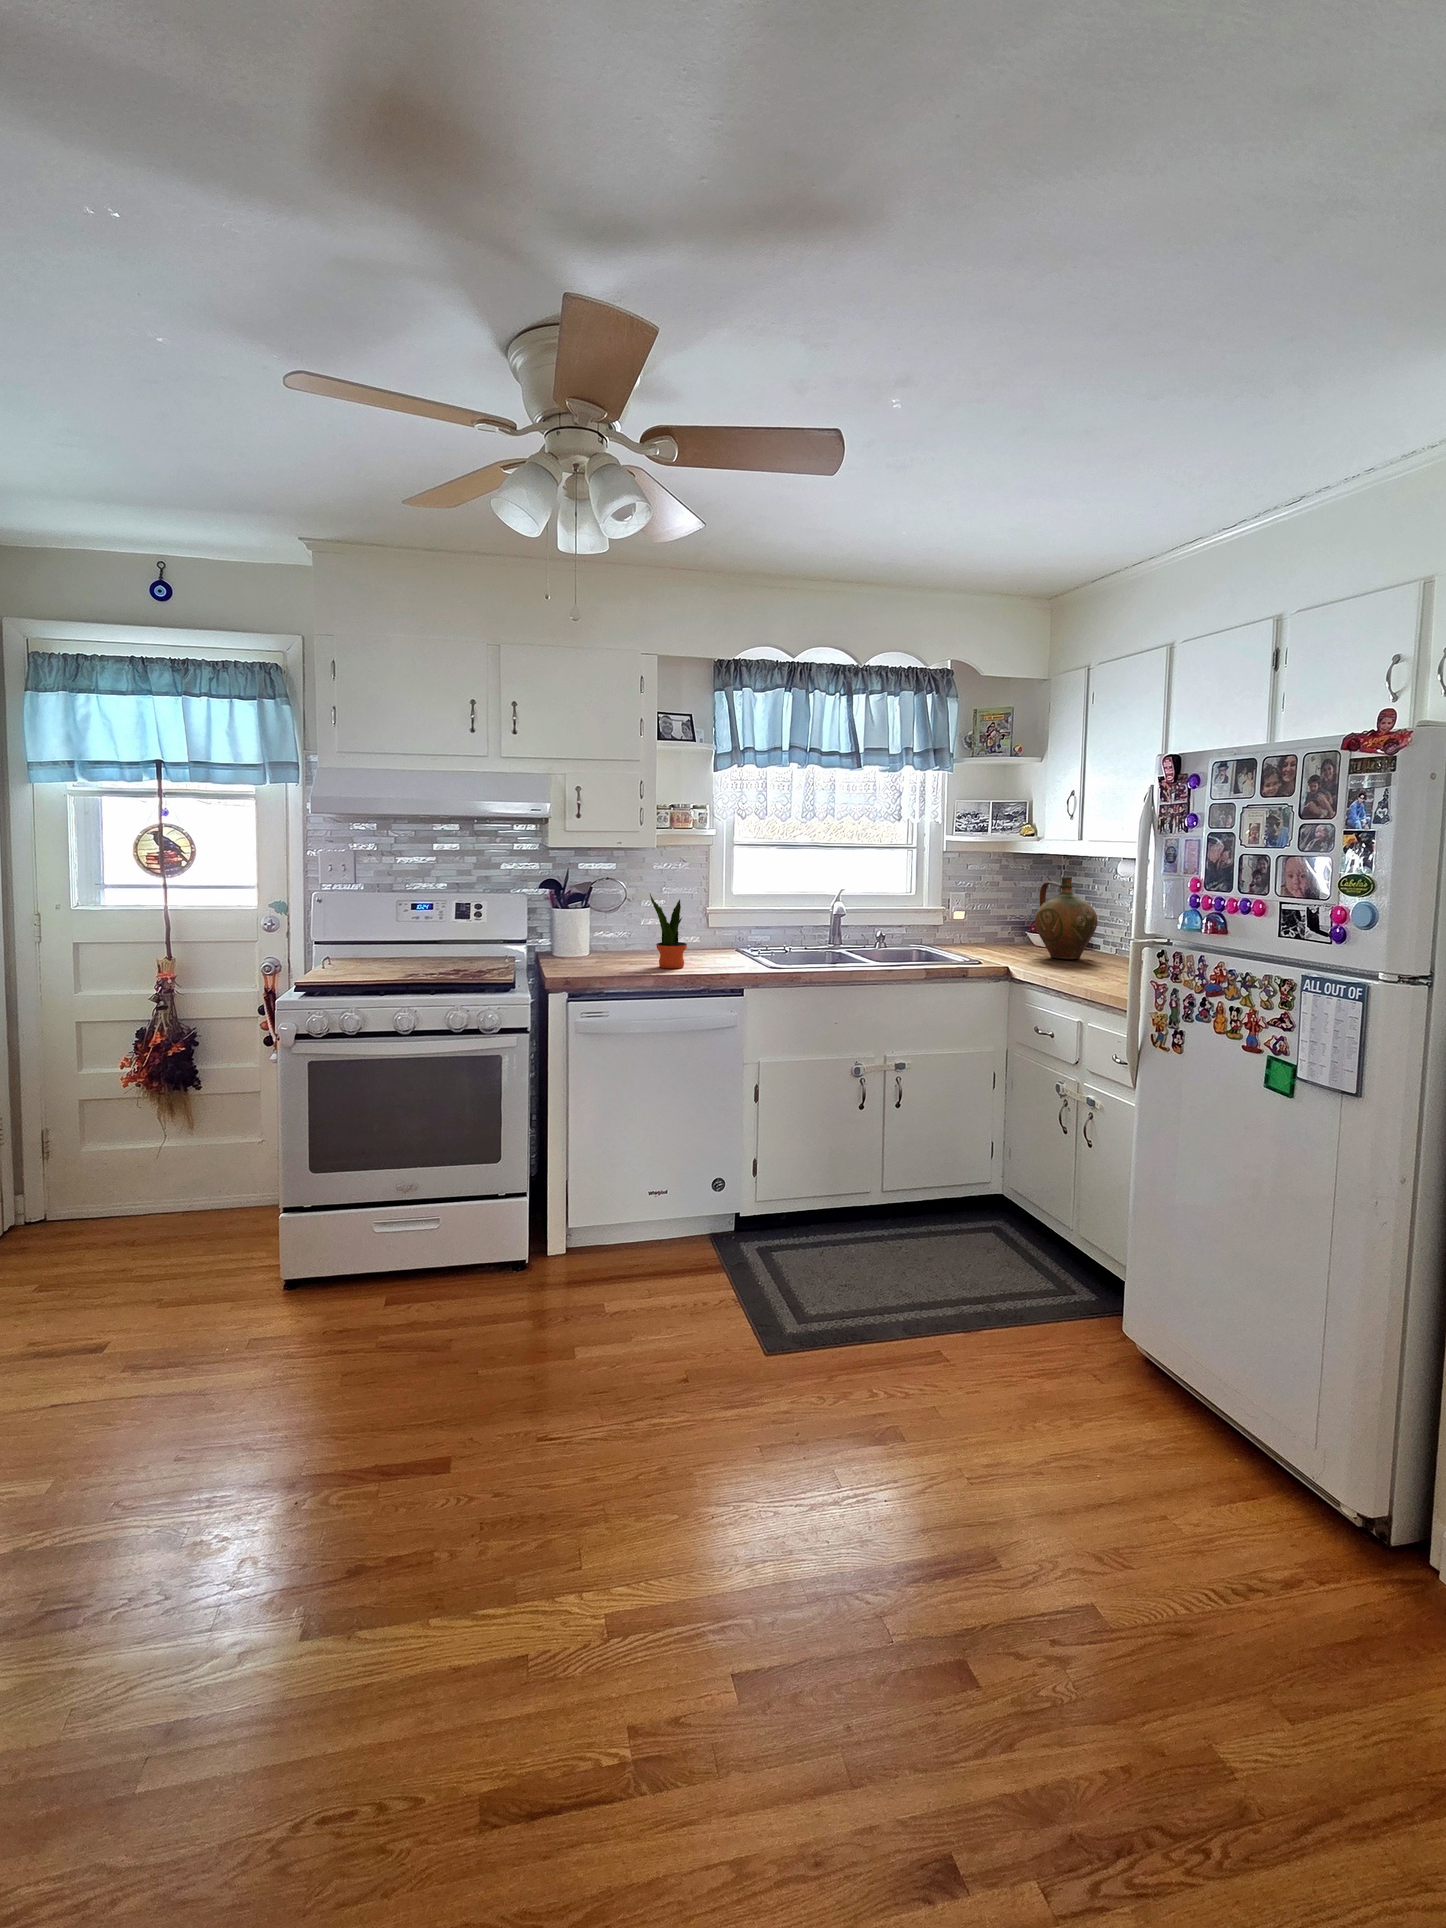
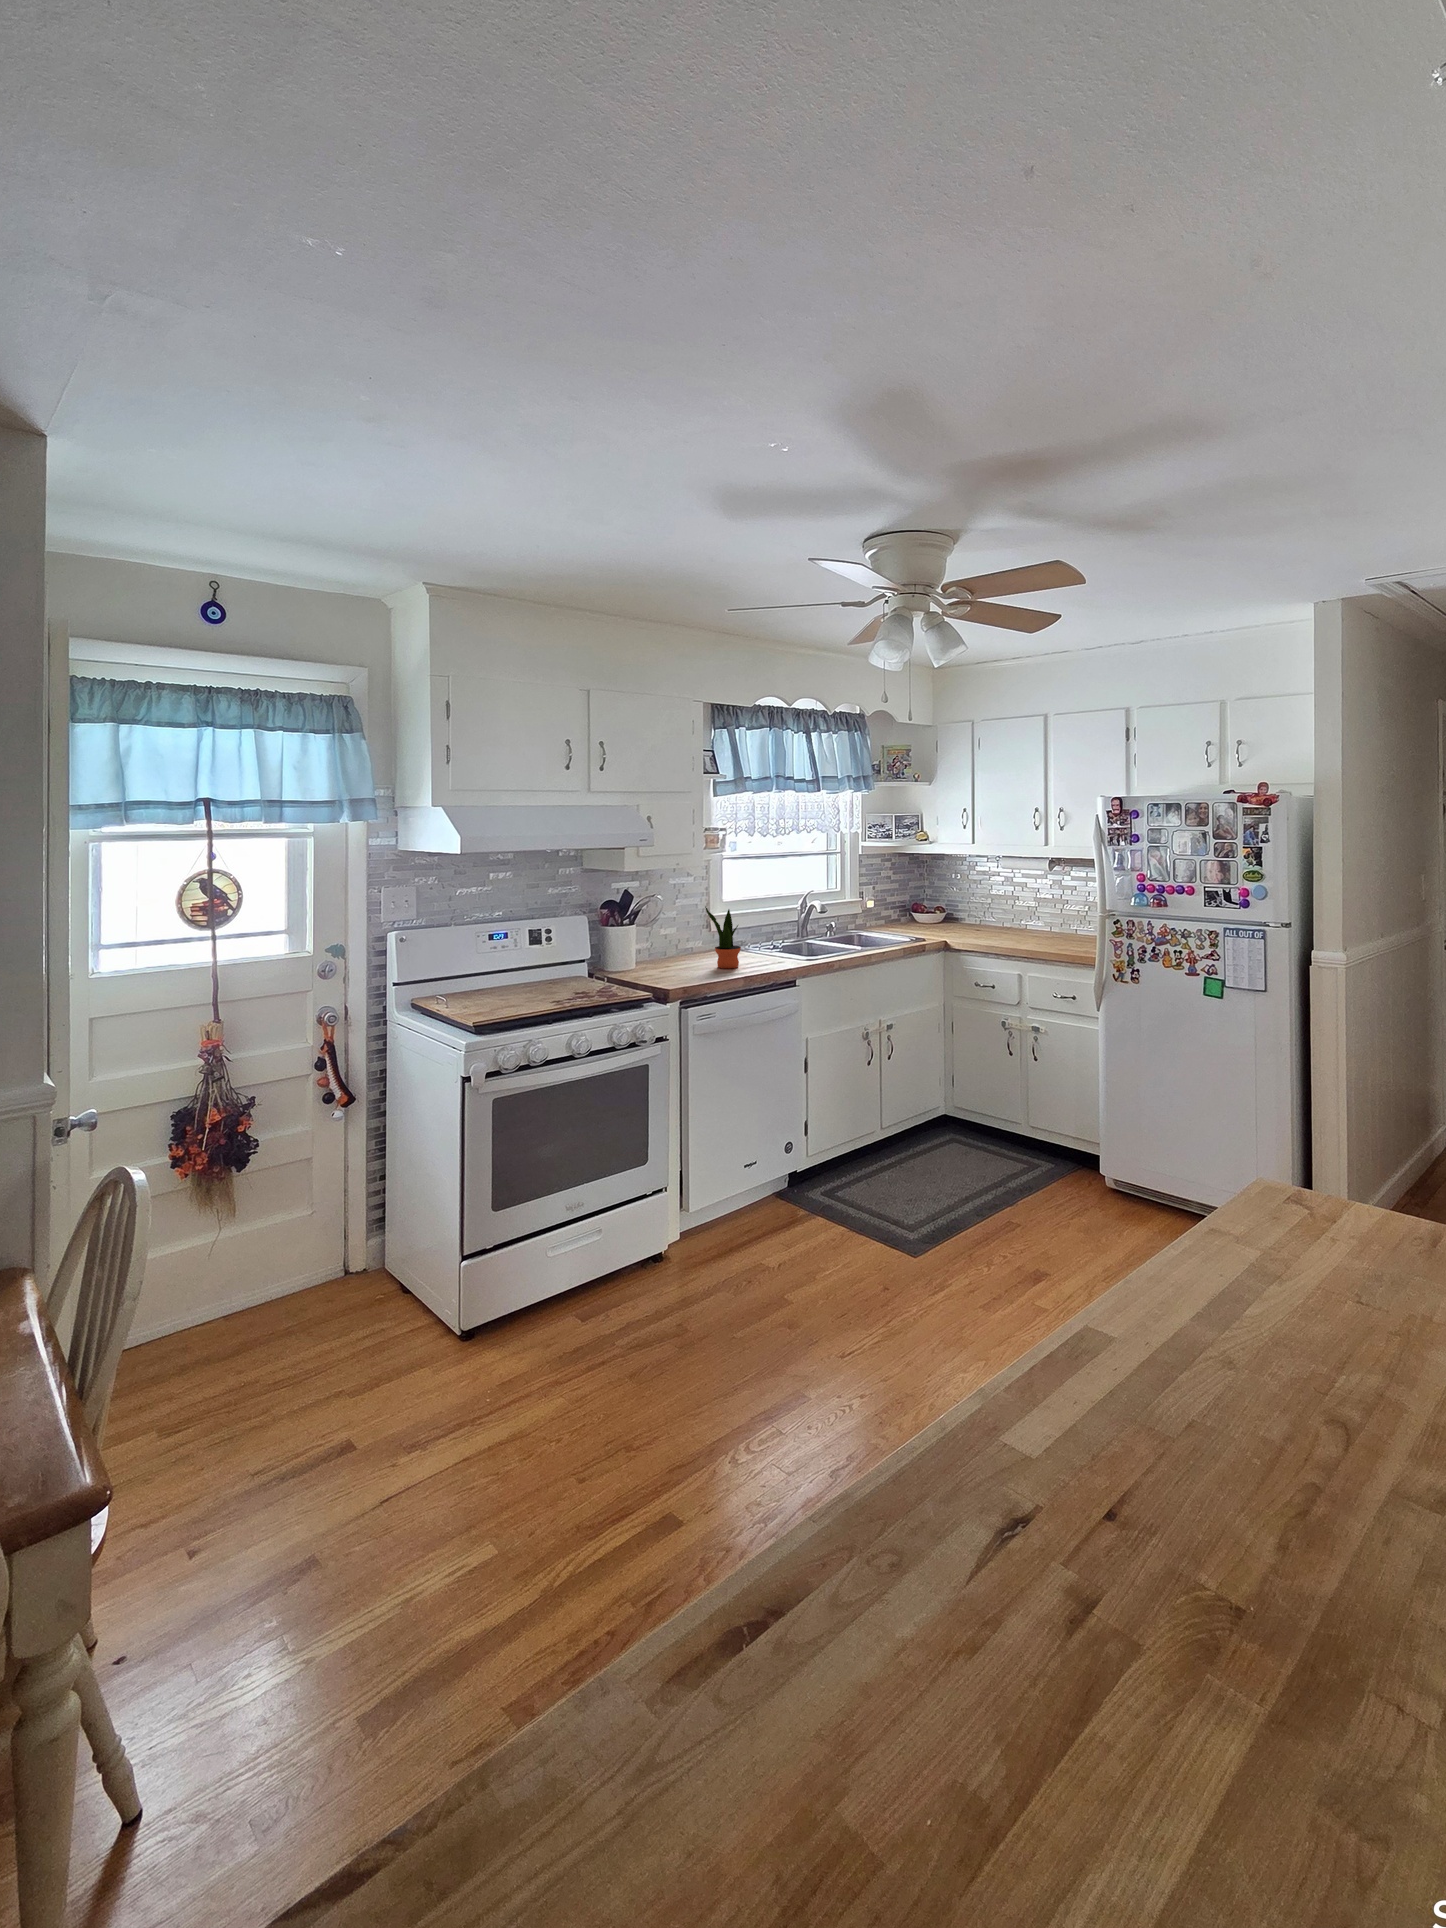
ceramic jug: present [1035,877,1098,959] -> none [941,870,985,931]

